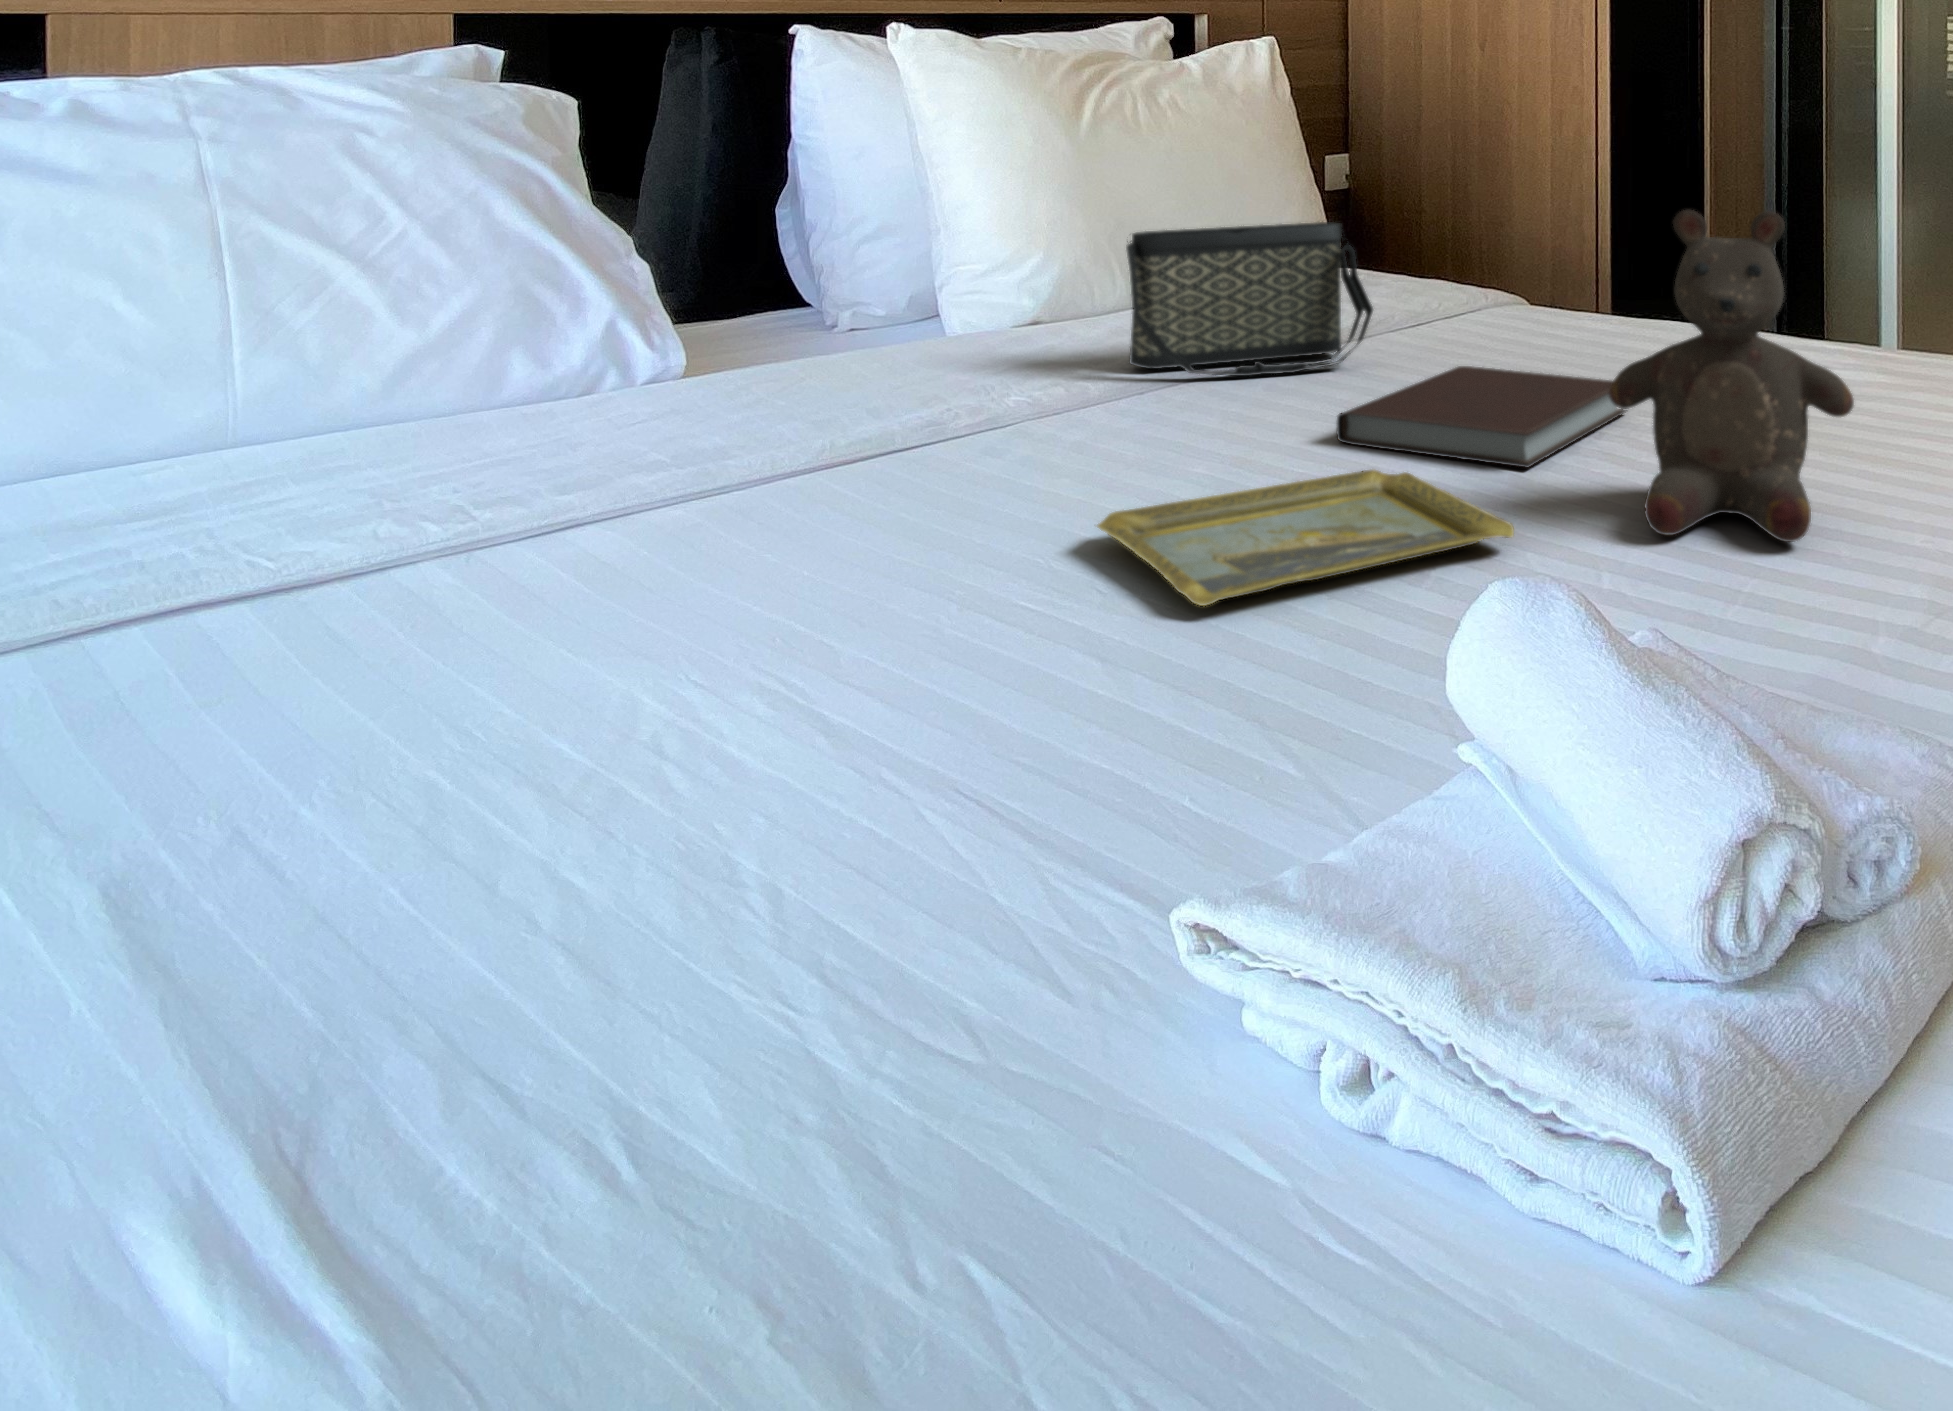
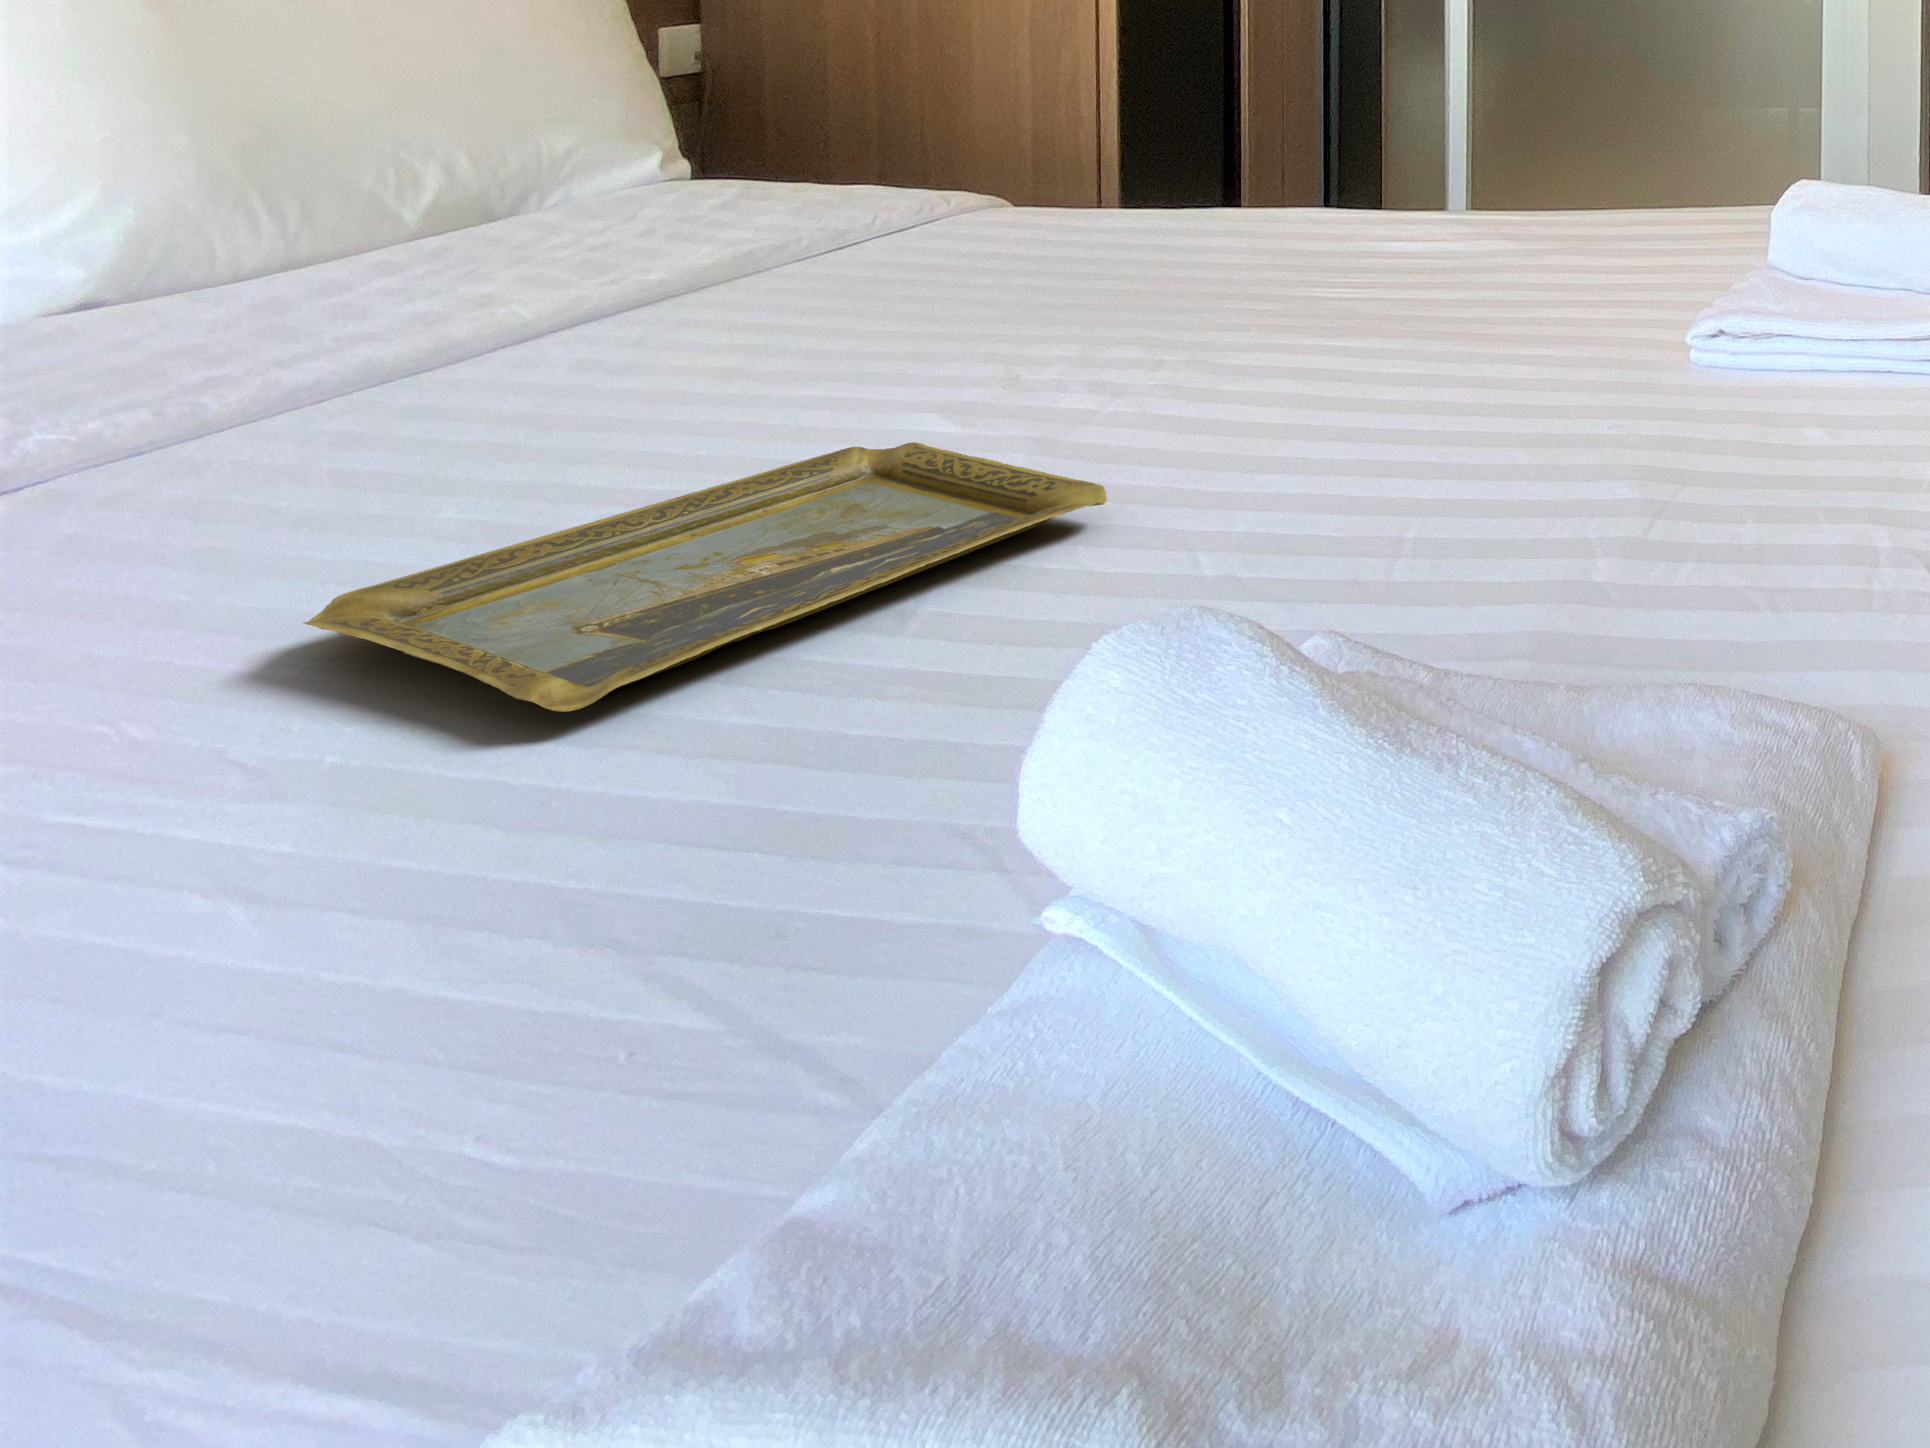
stuffed bear: present [1609,210,1854,542] -> none [1223,53,1542,463]
handbag: present [1126,222,1373,376] -> none [313,111,805,356]
notebook: present [1337,366,1627,468] -> none [769,283,1217,418]

